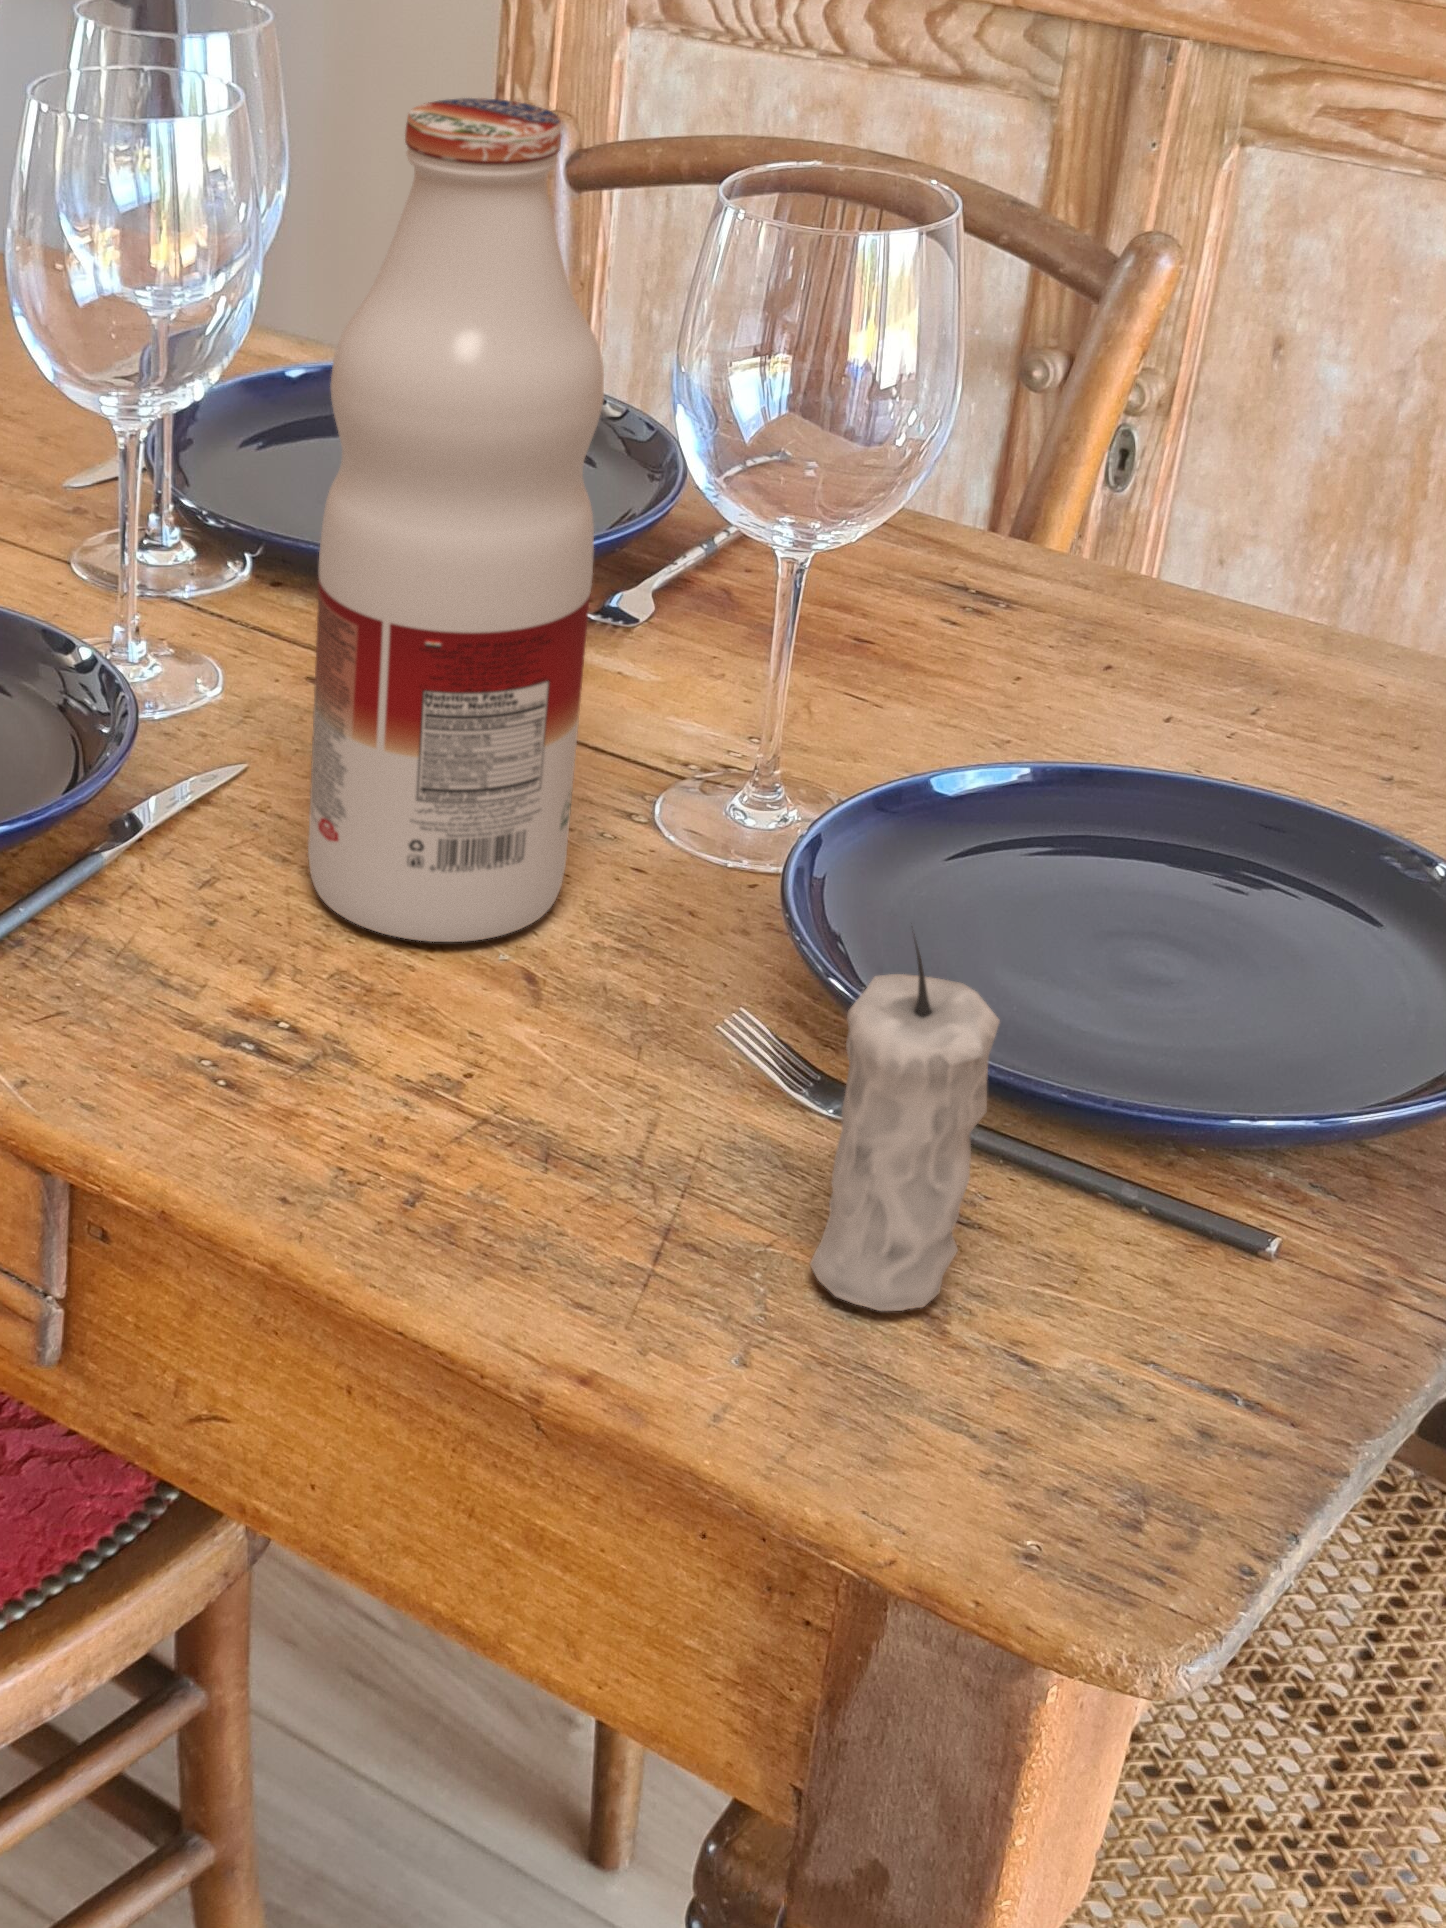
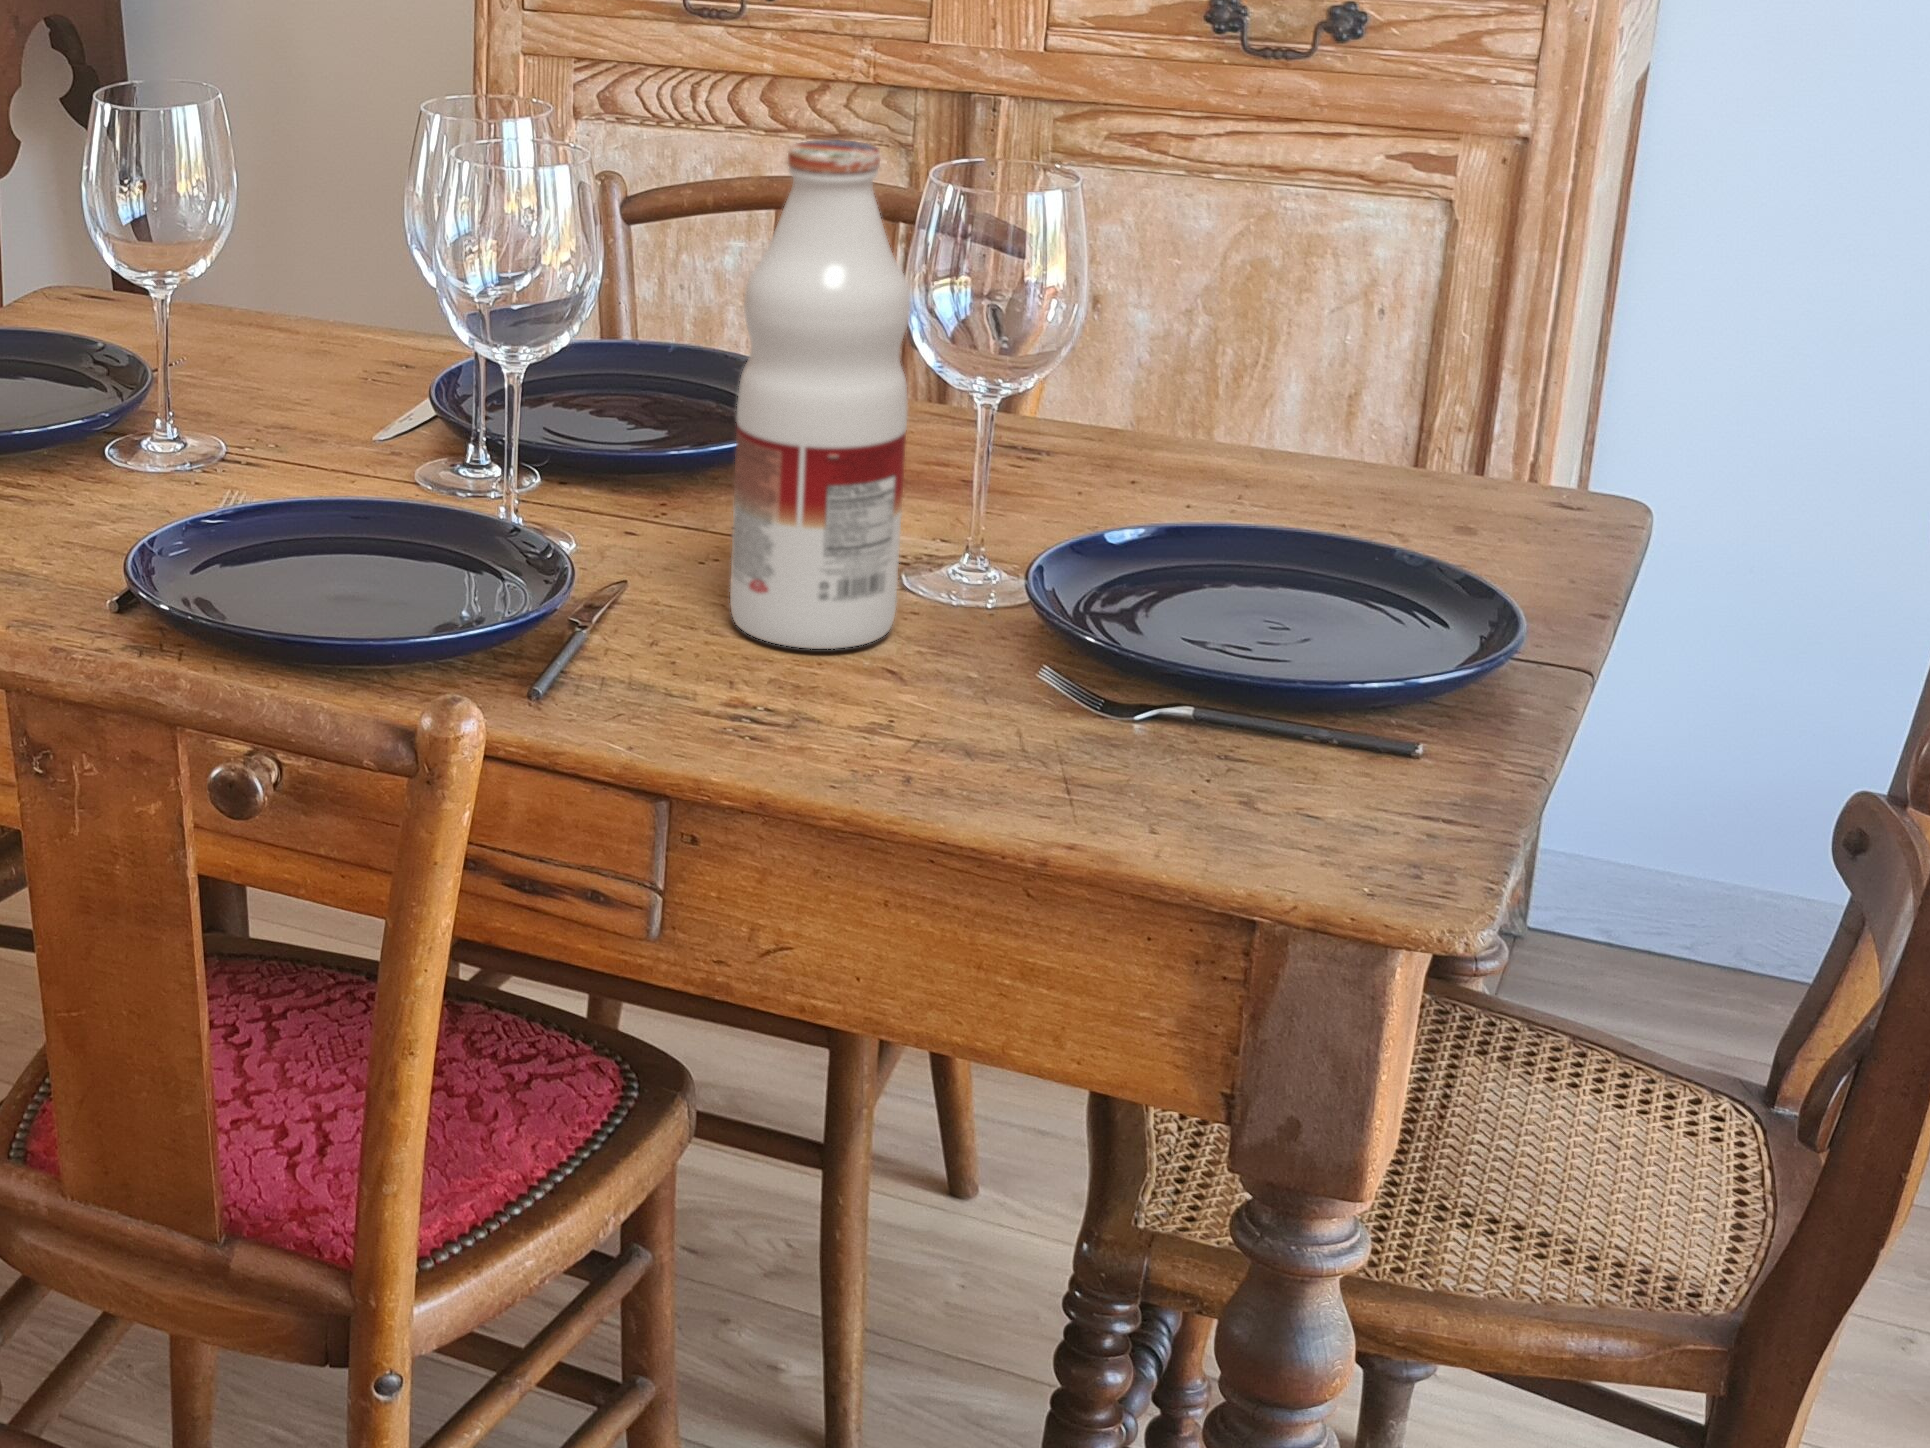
candle: present [810,934,1000,1311] -> none [1156,551,1255,786]

